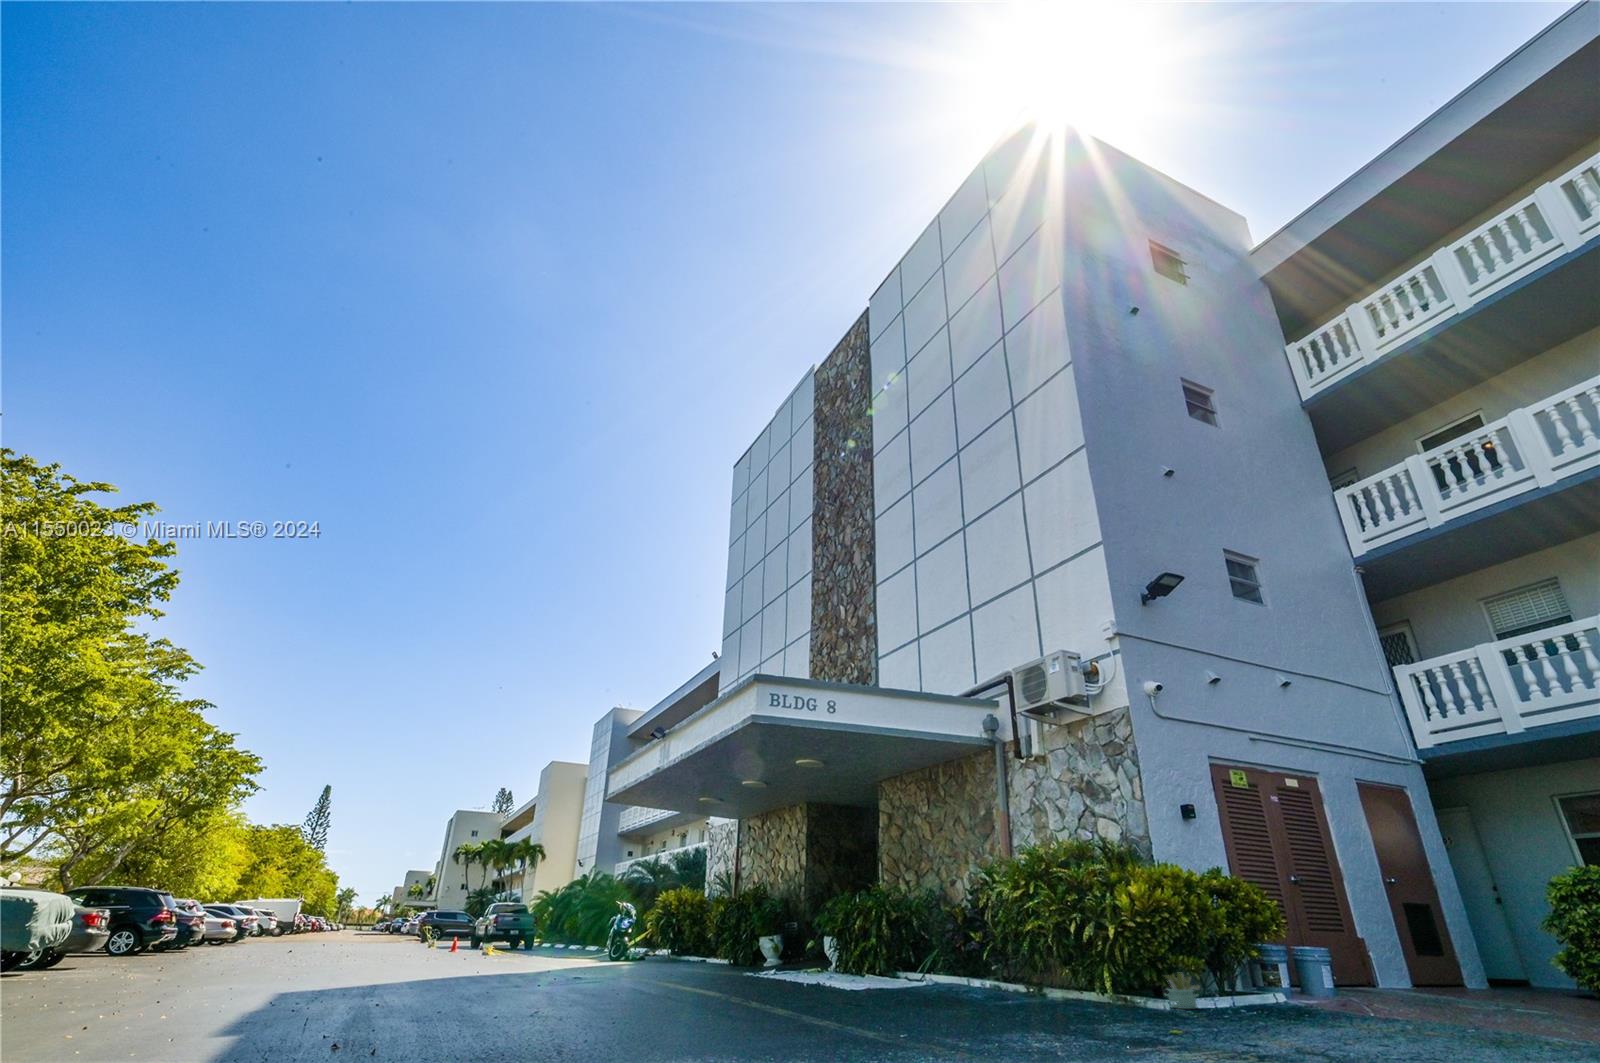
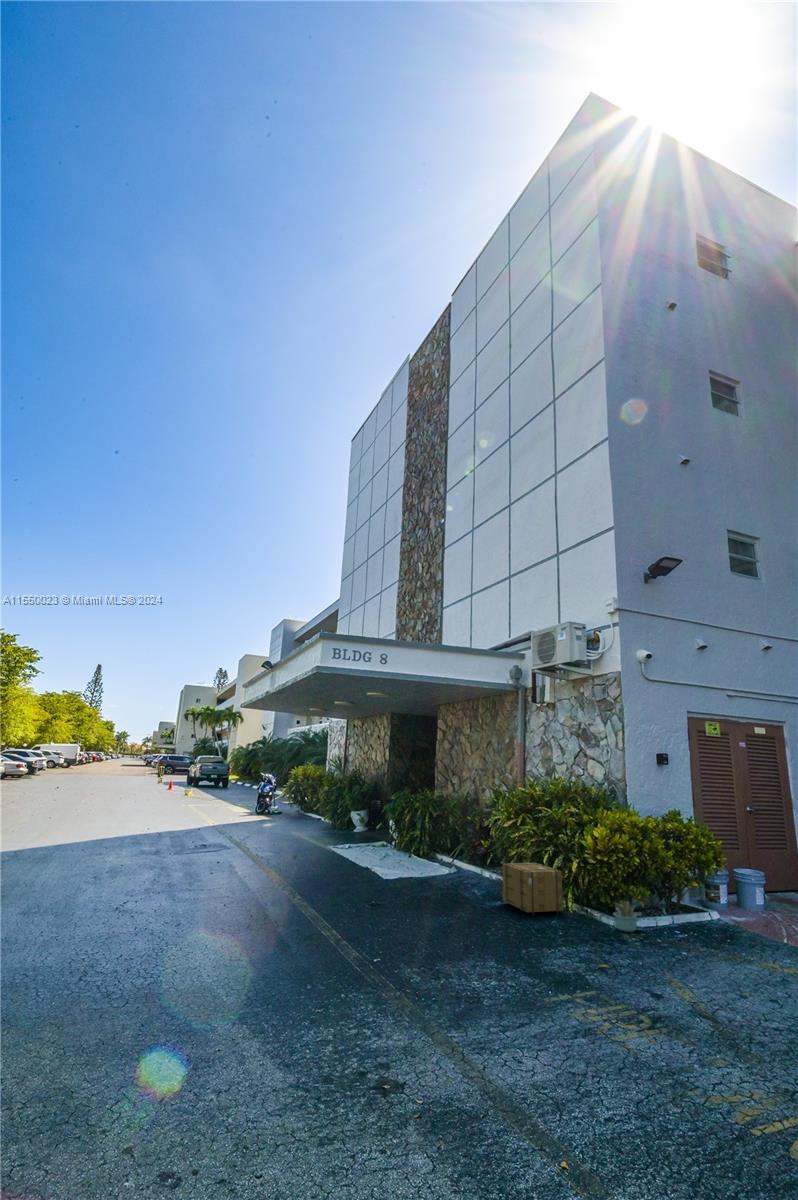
cardboard box: none [1014,946,1098,1004] -> present [503,863,563,915]

